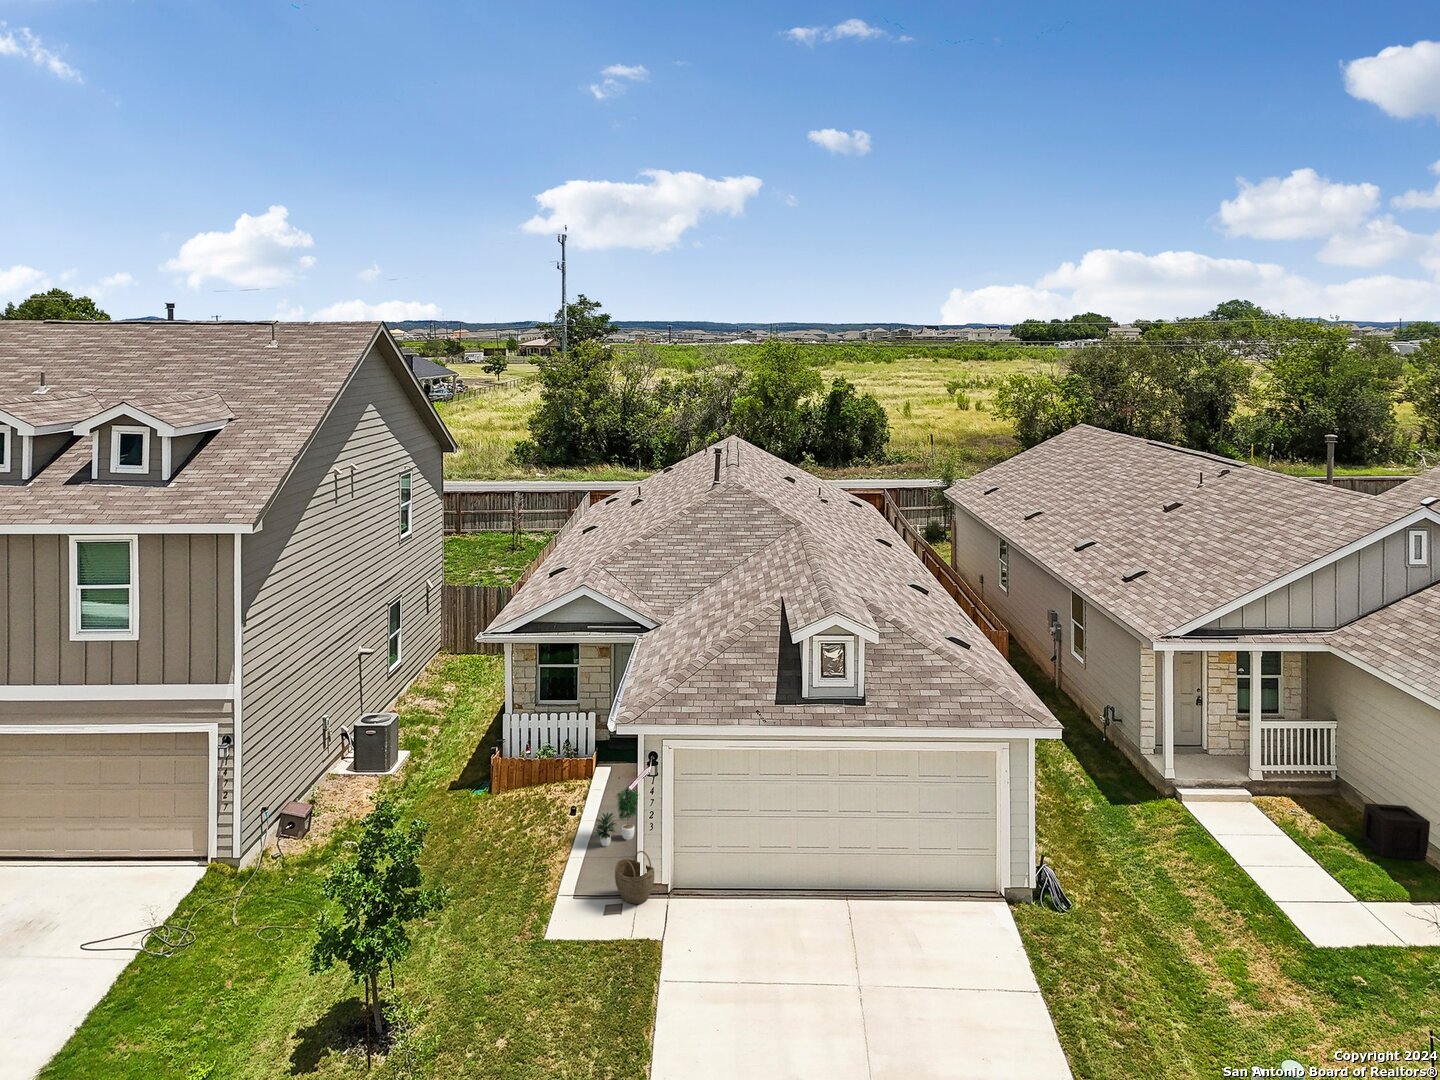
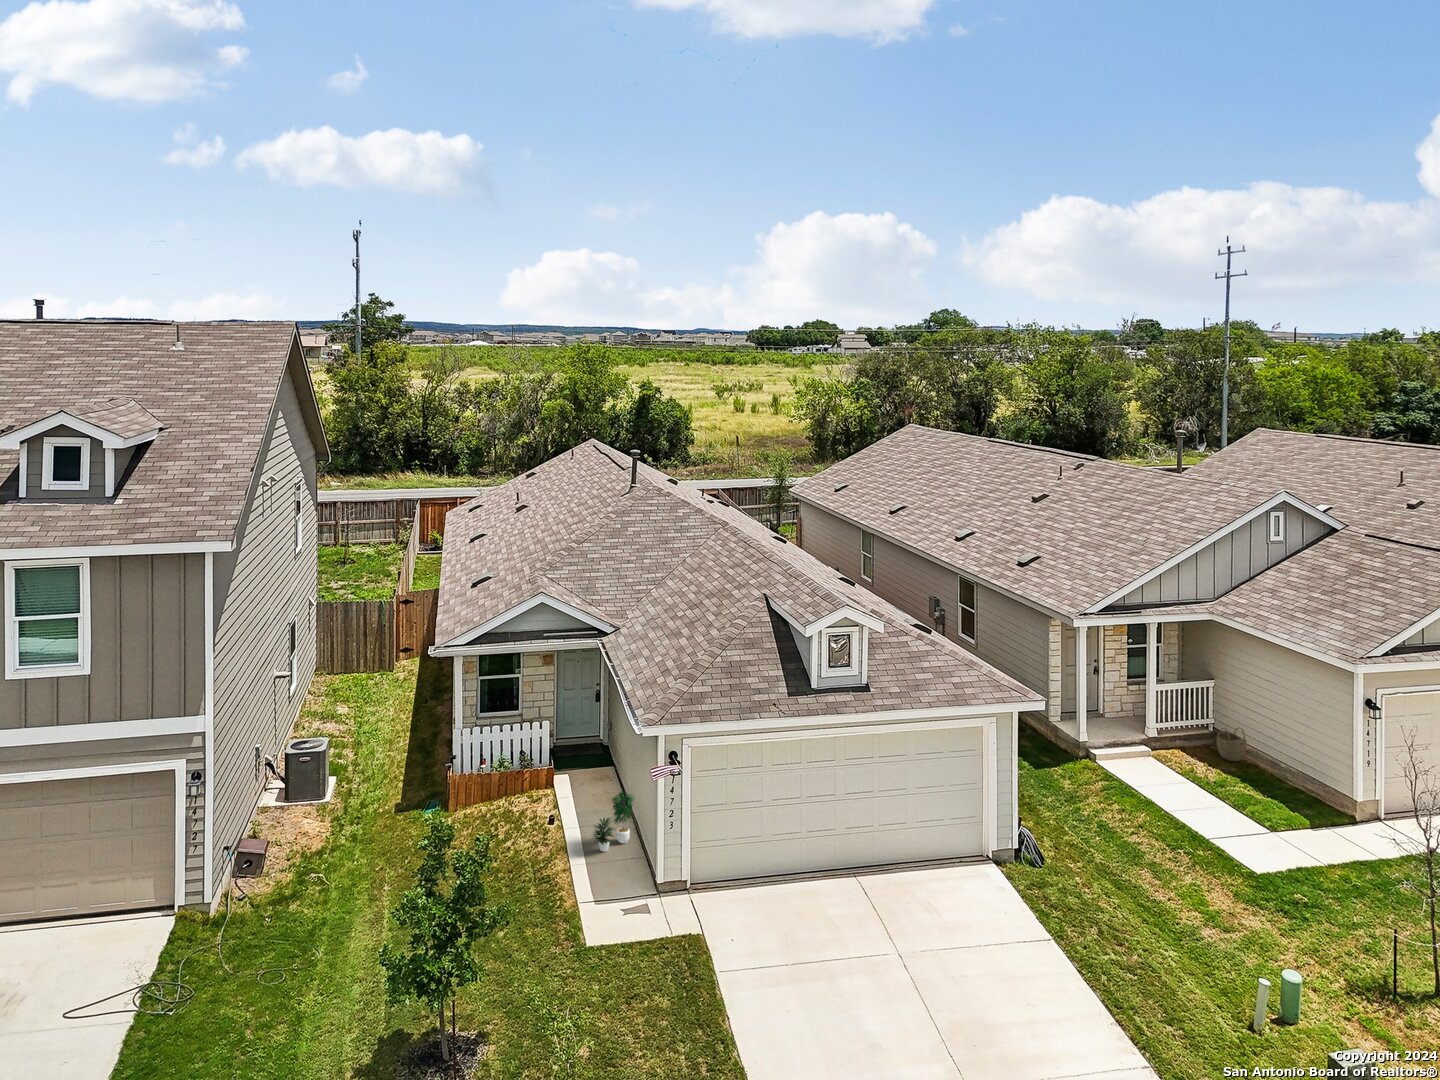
wooden crate: present [1362,803,1430,860] -> none [1248,749,1304,794]
woven basket: present [615,851,654,904] -> present [1217,727,1247,762]

